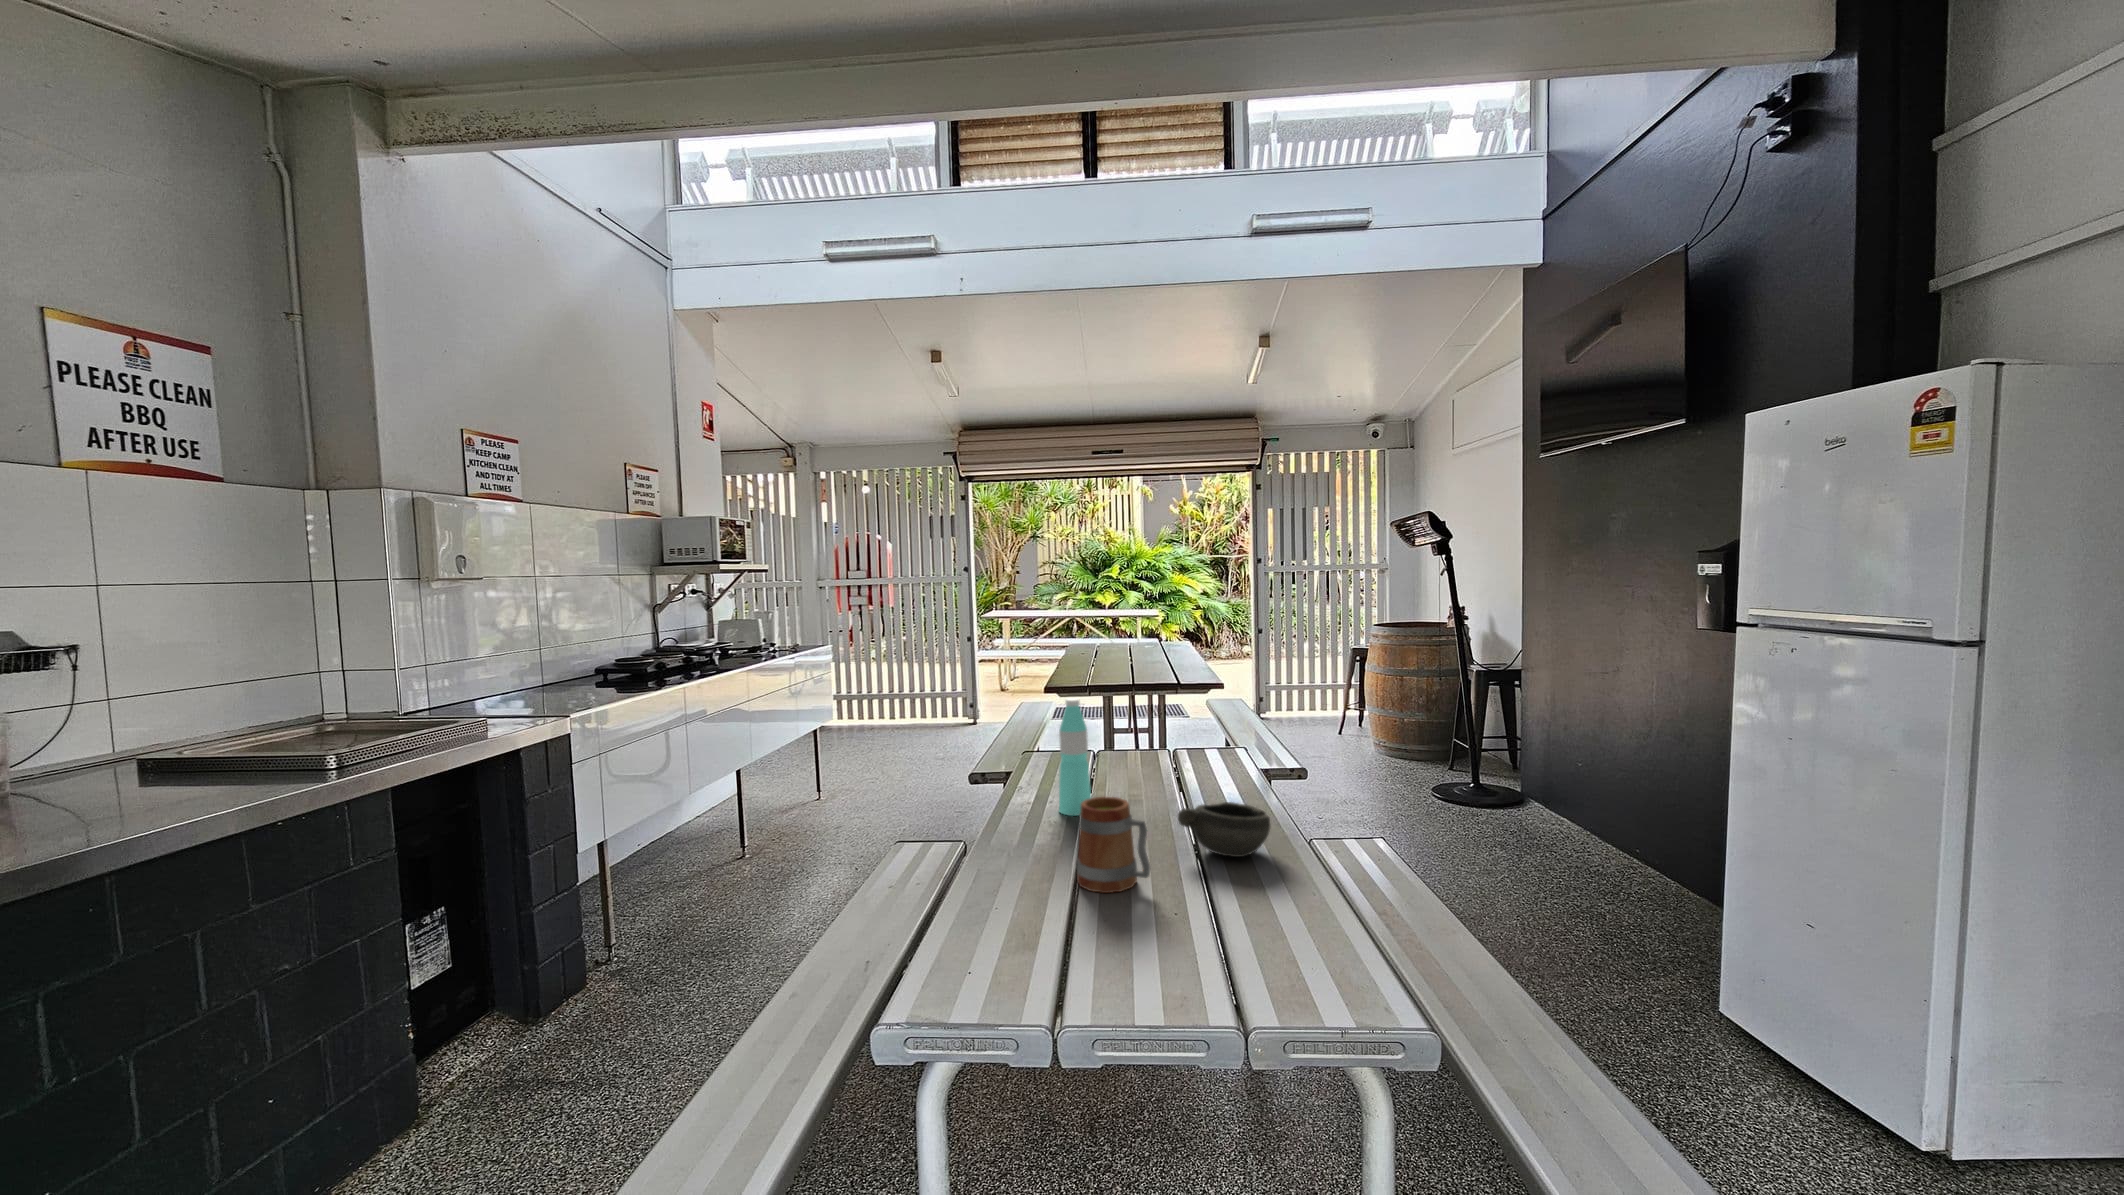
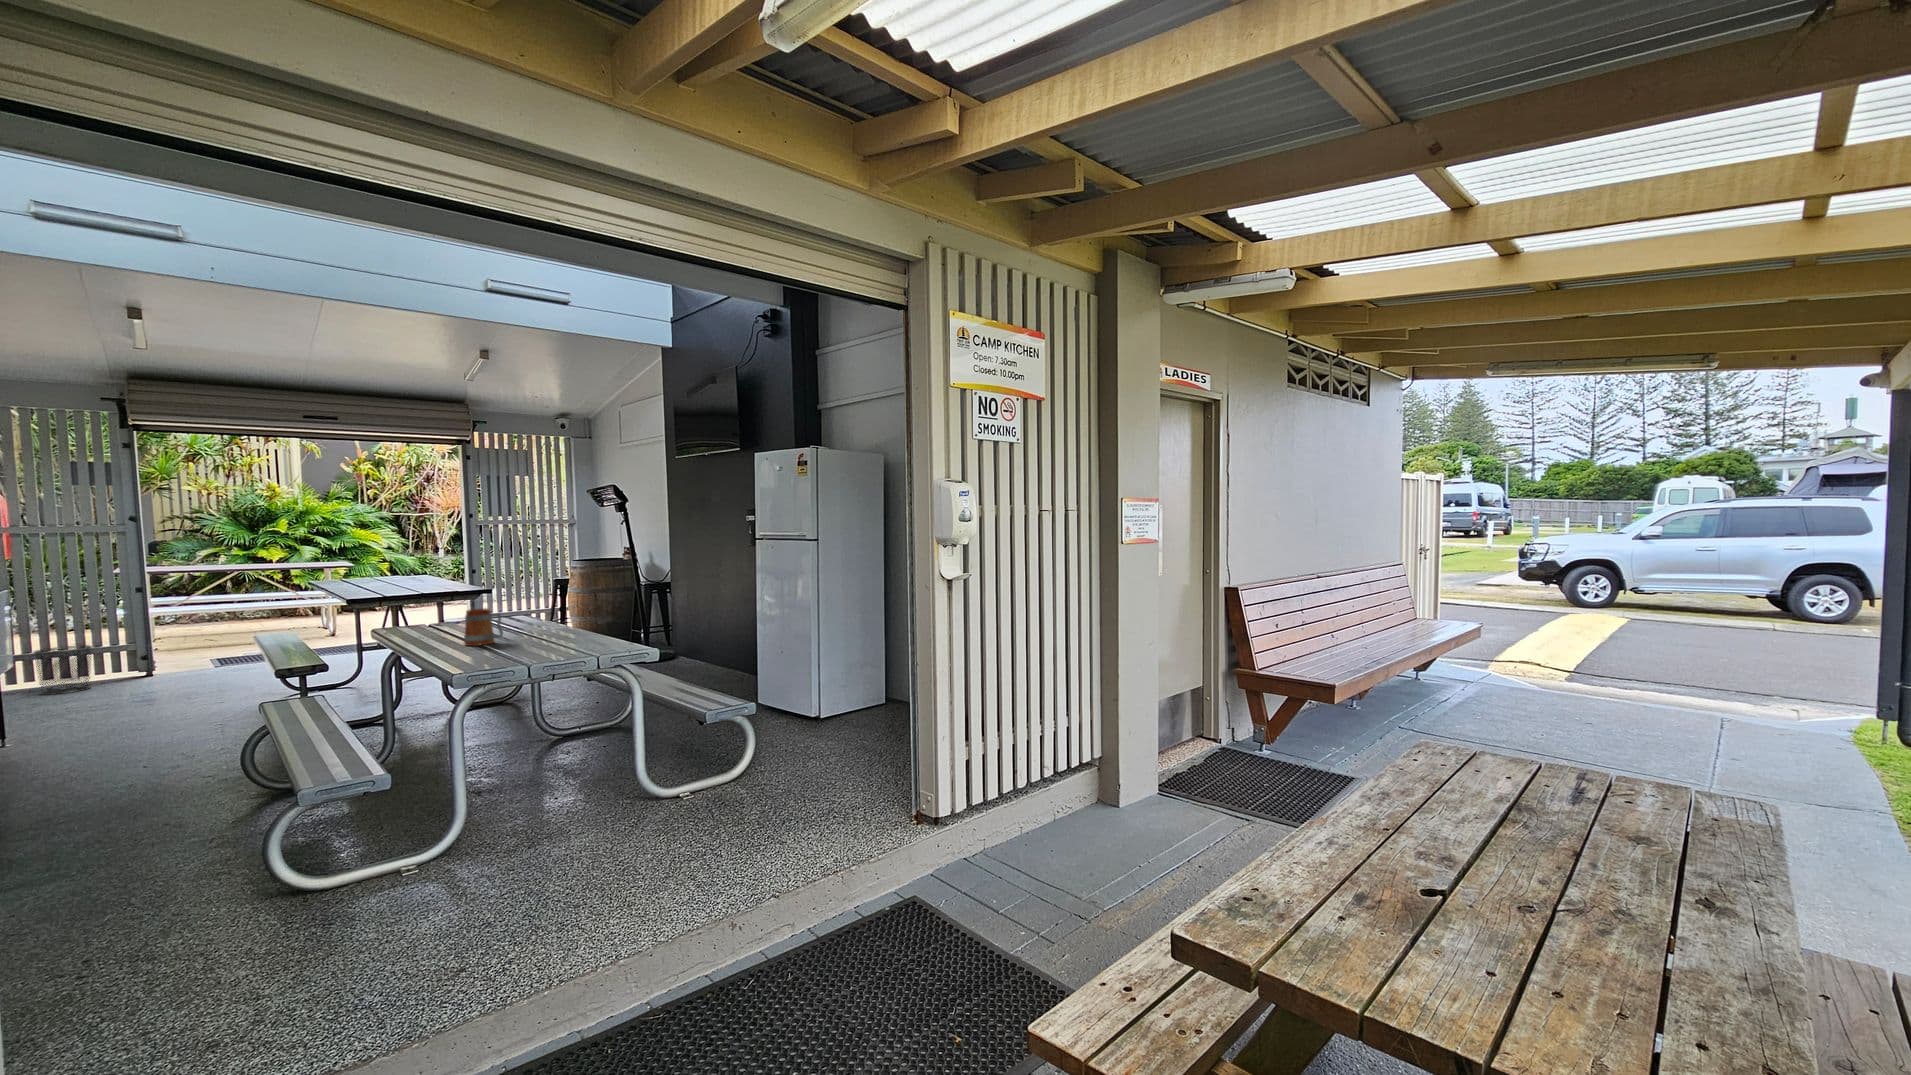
waste bin: none [909,684,946,728] -> present [34,645,92,695]
water bottle: present [1059,698,1091,816] -> none [422,578,443,638]
bowl: present [1178,802,1270,857] -> none [506,614,551,634]

